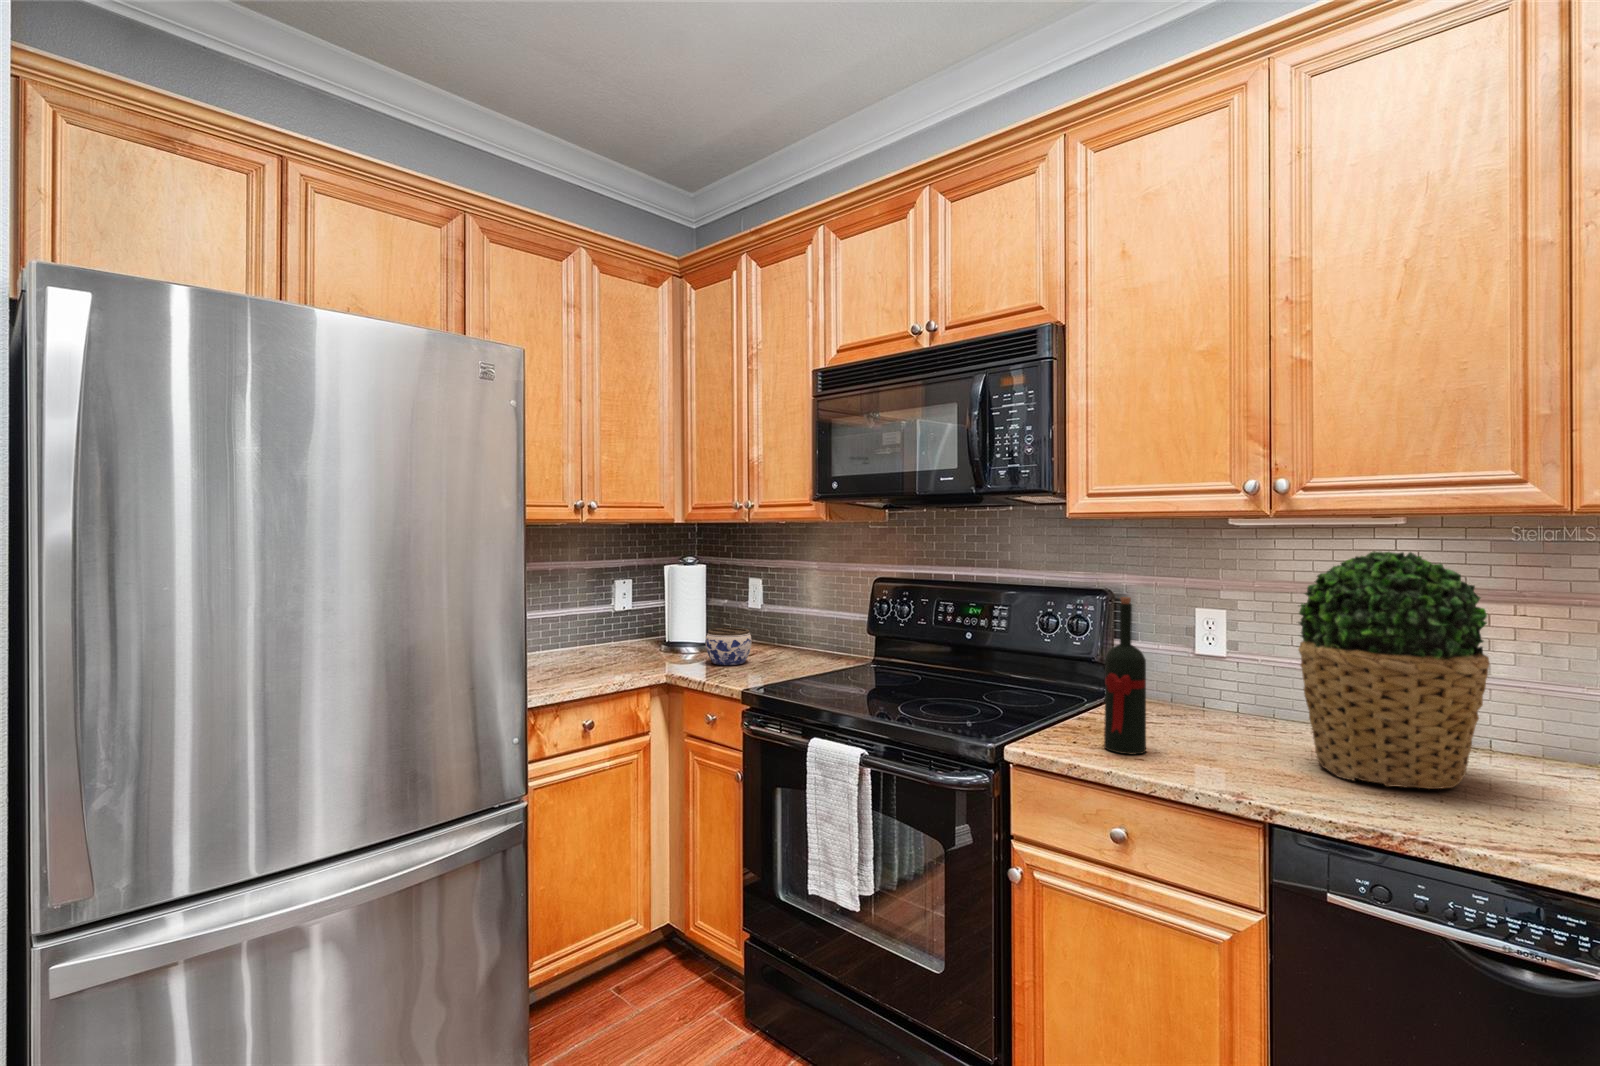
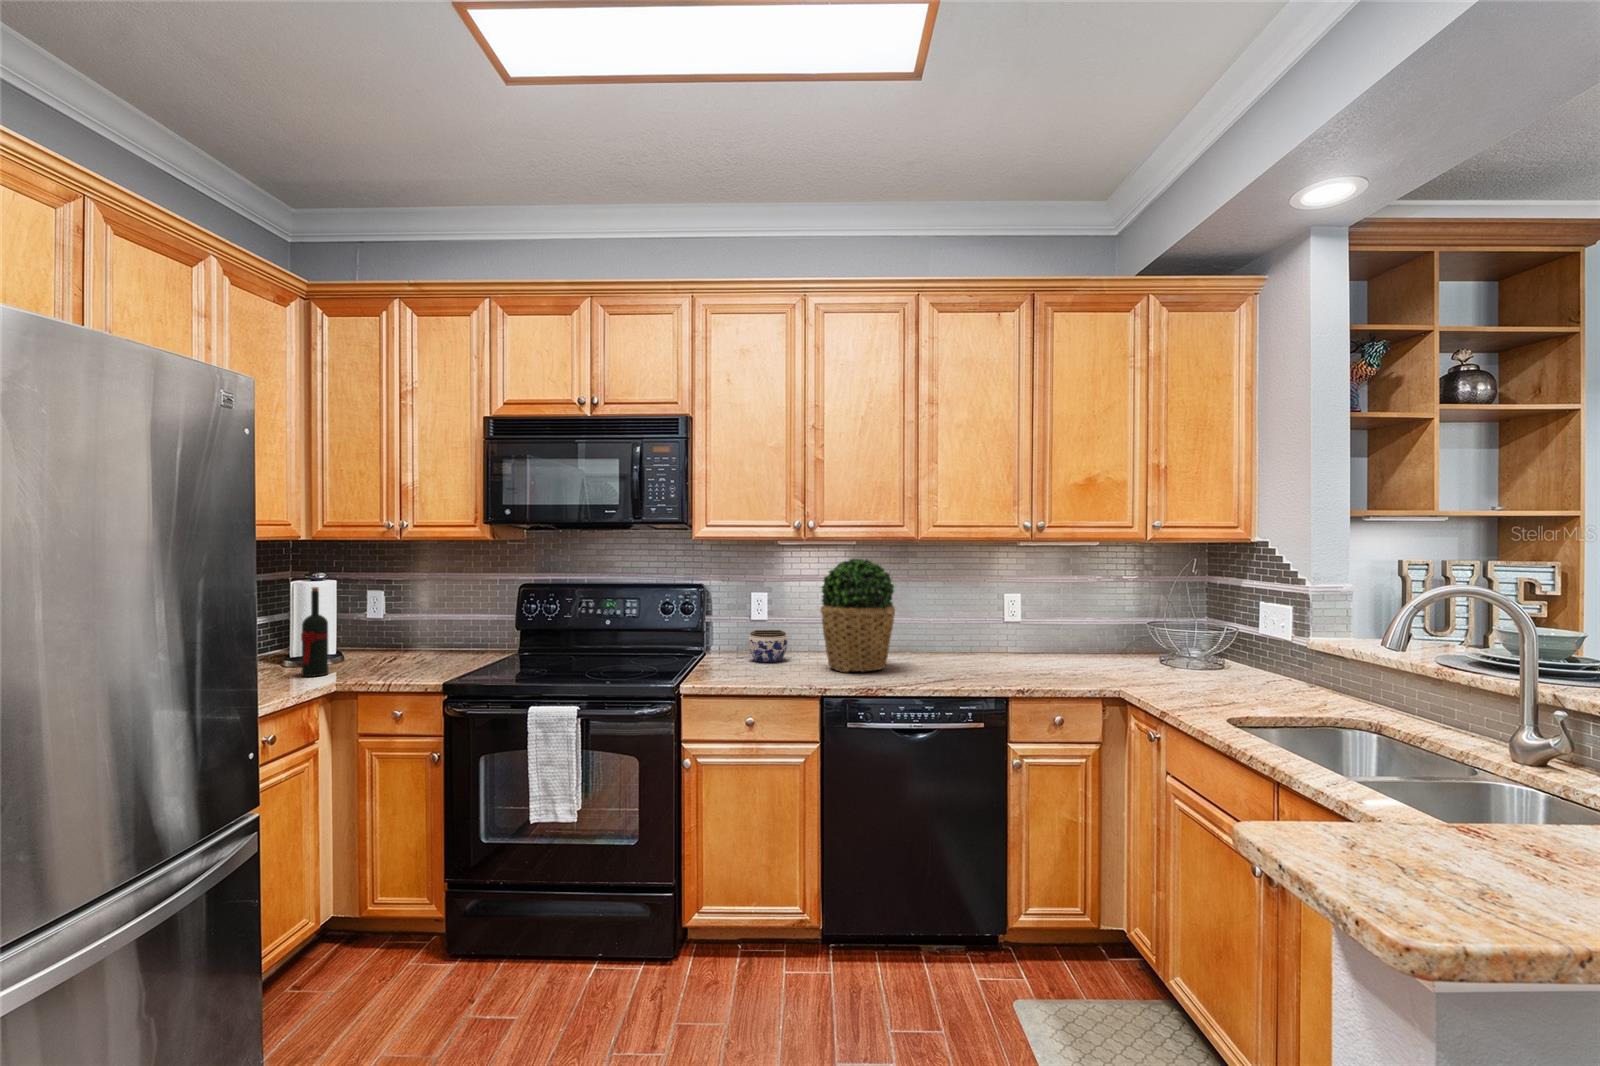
wine bottle: present [1104,597,1146,754] -> present [301,587,329,677]
jar: present [706,627,752,665] -> present [748,630,788,662]

